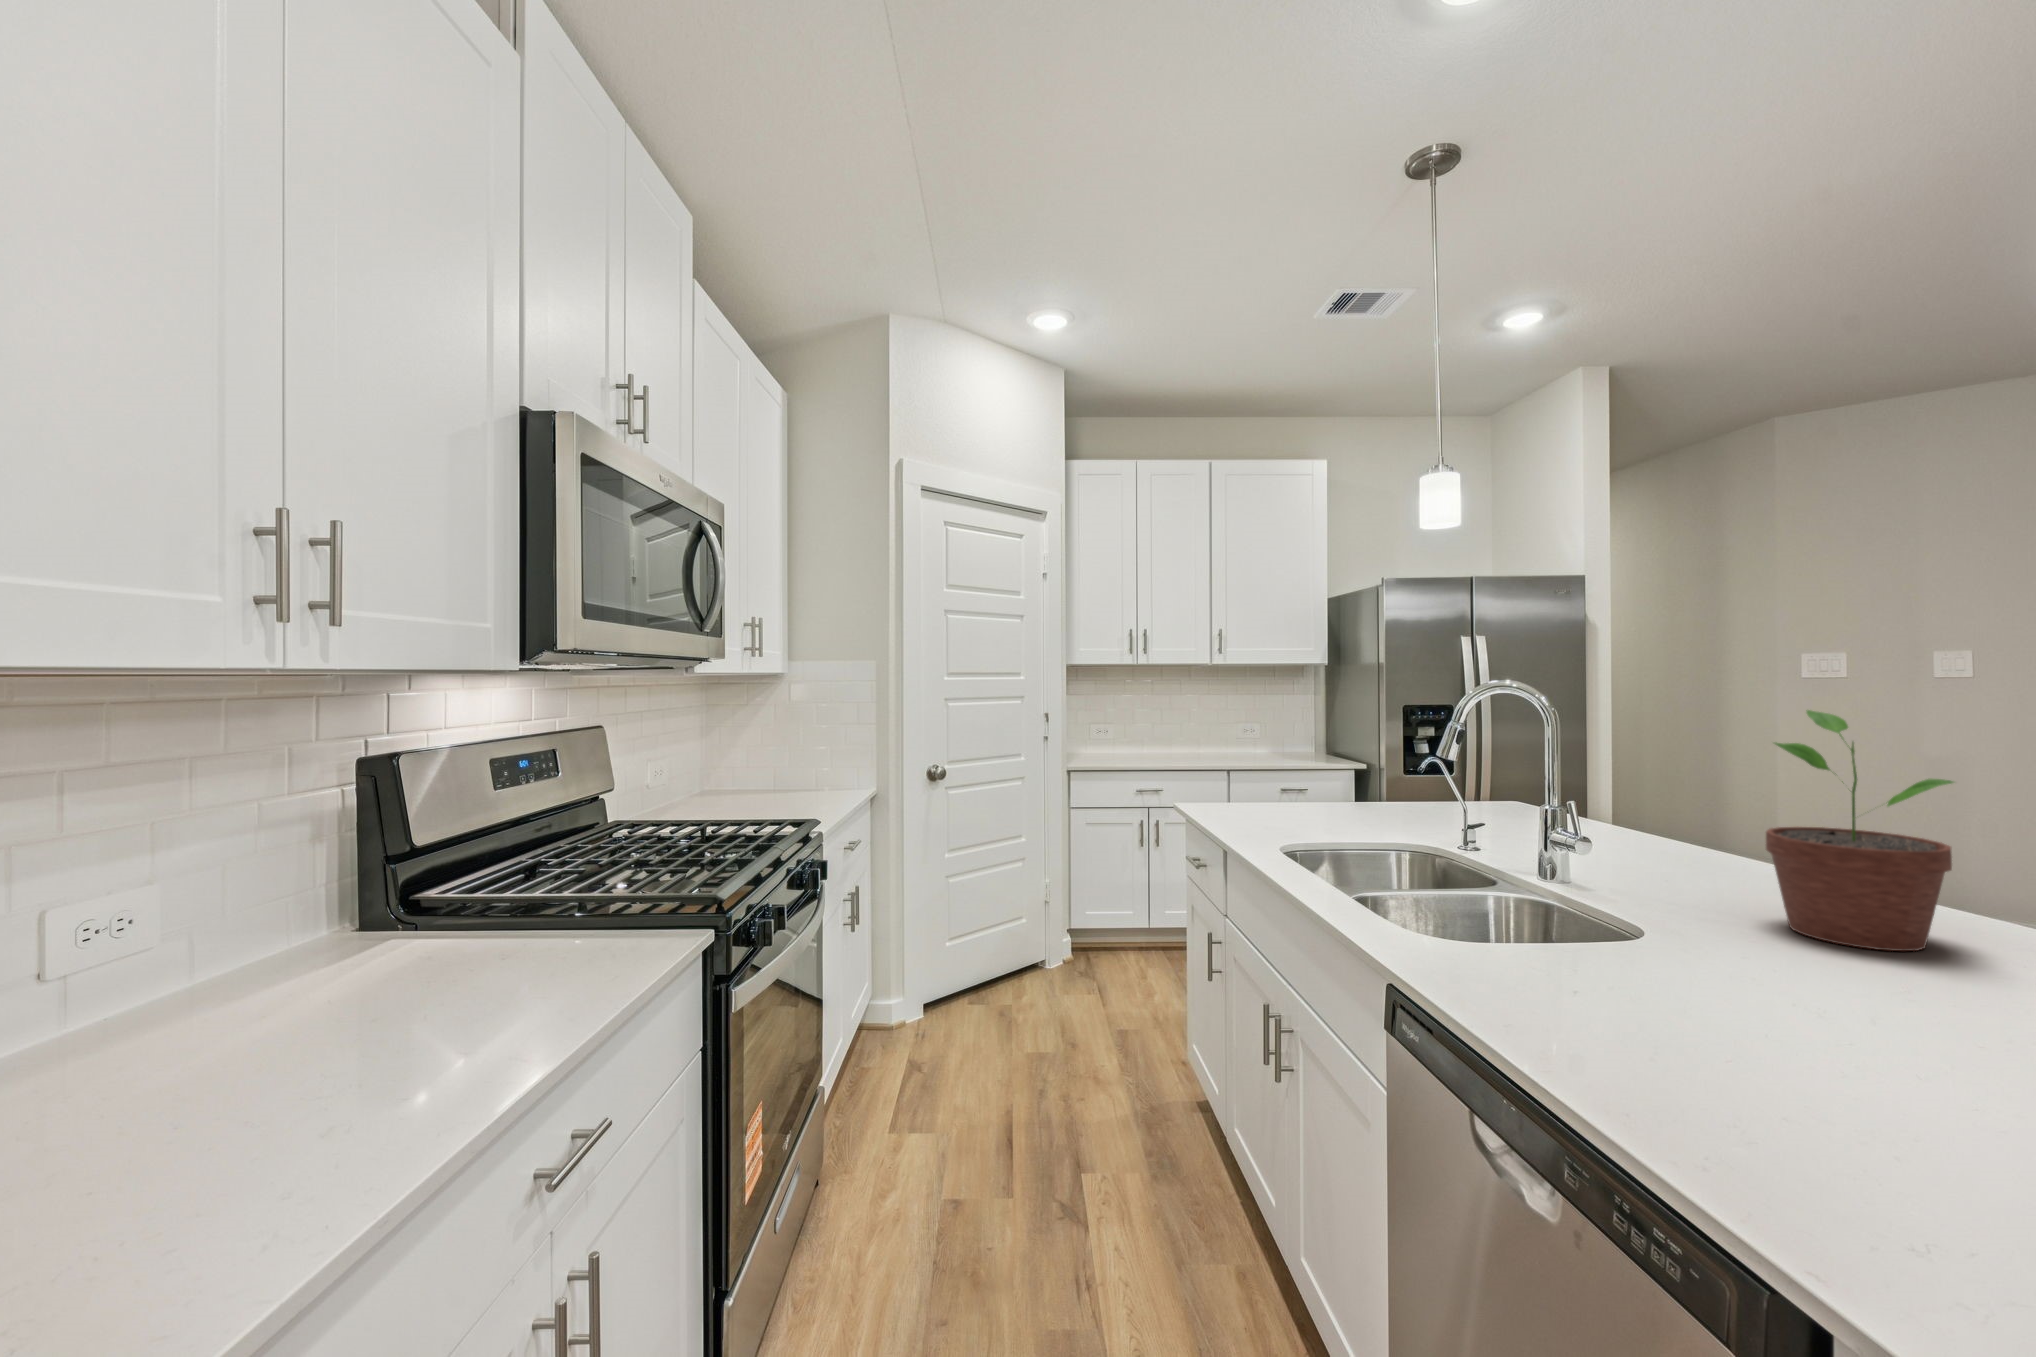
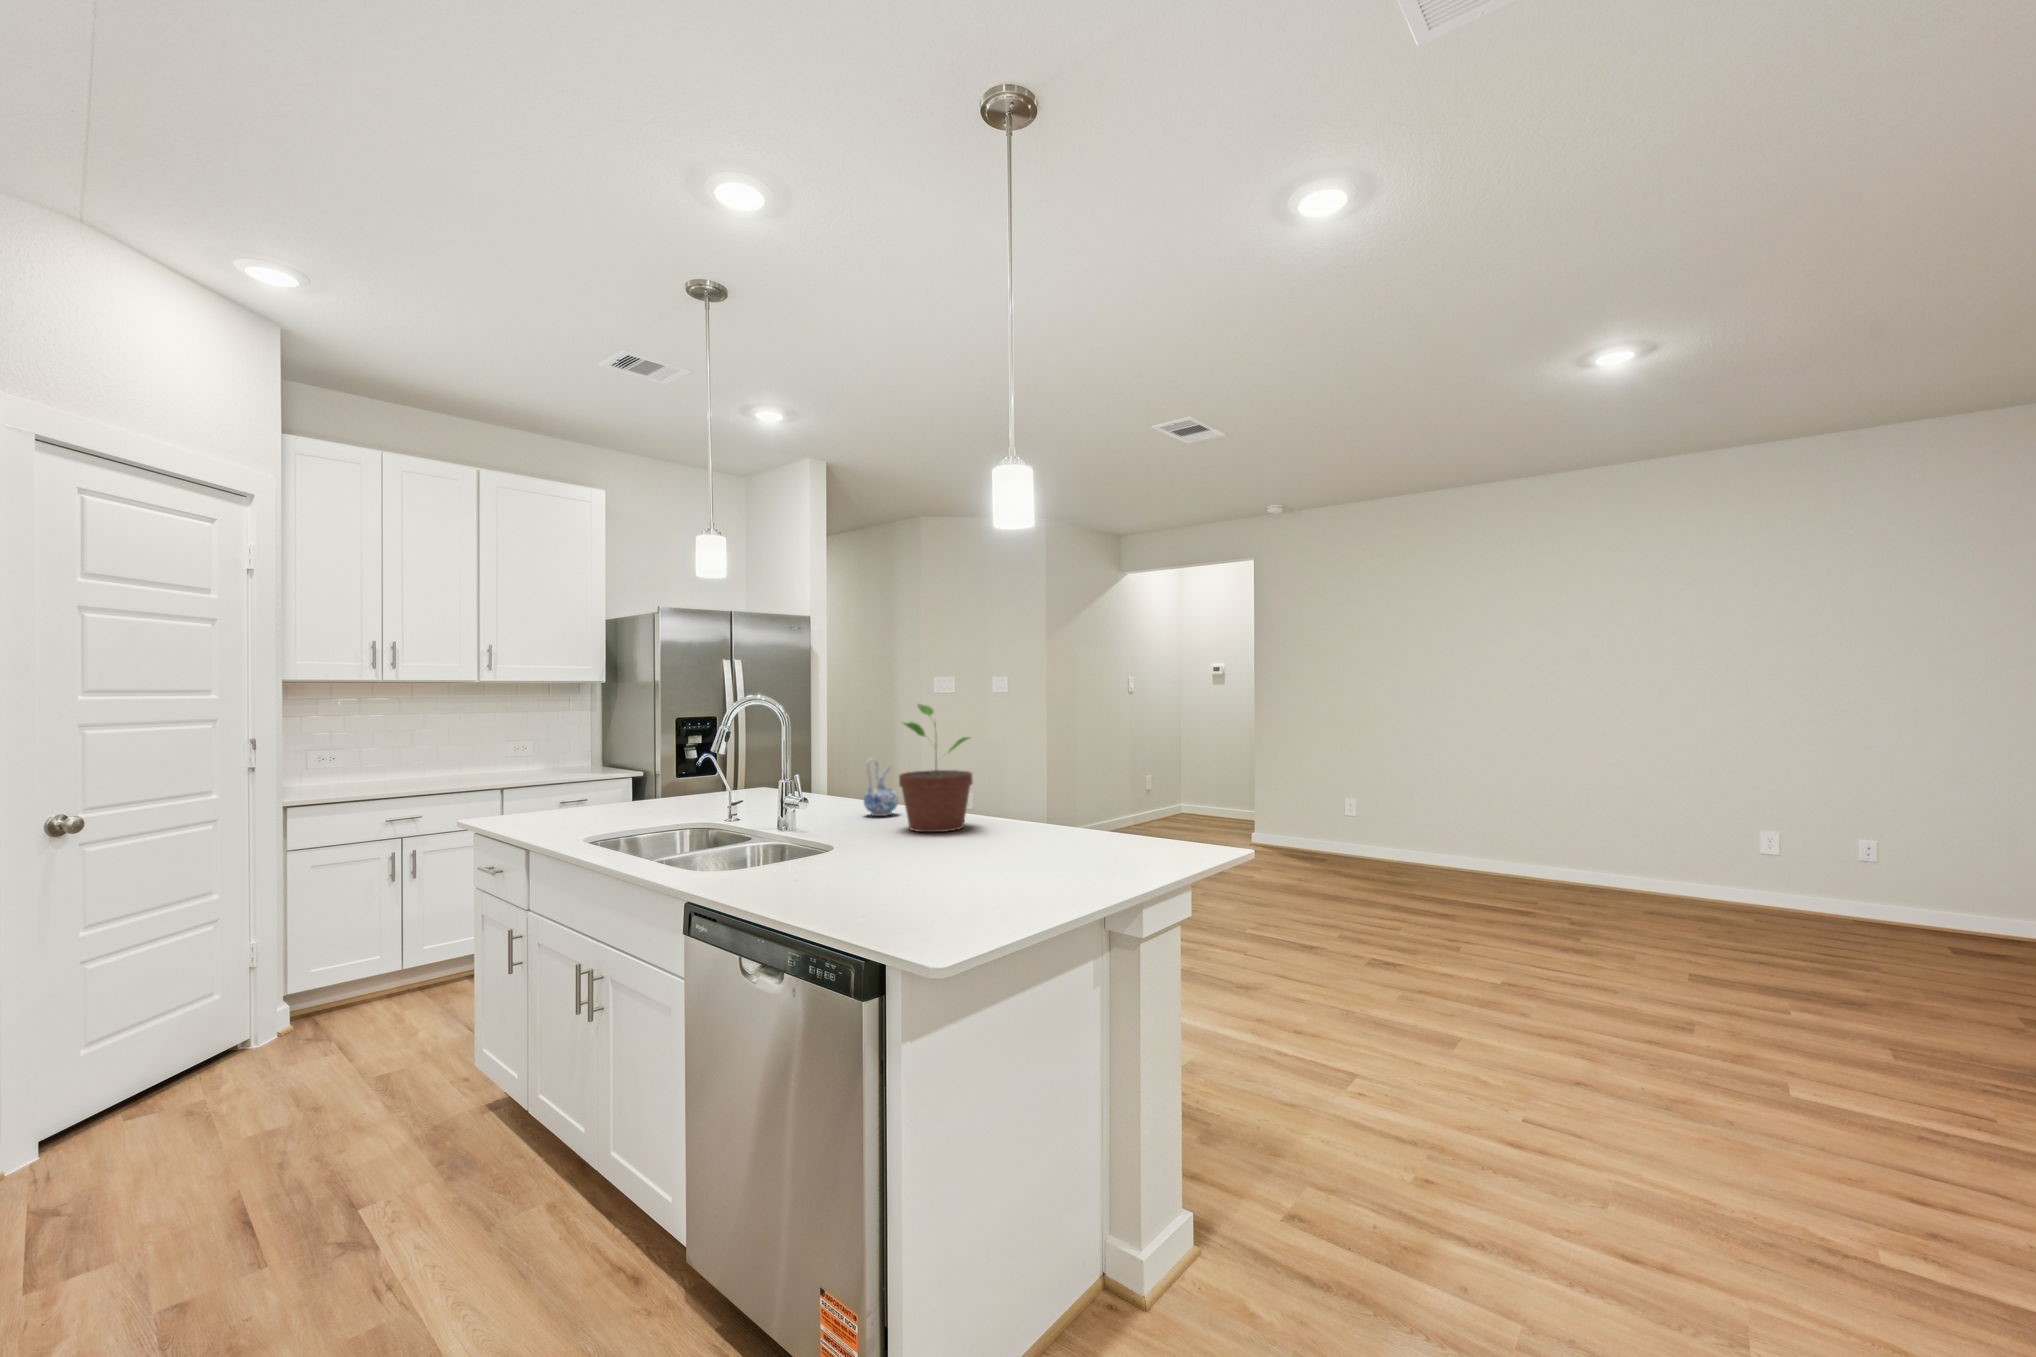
ceramic pitcher: none [1686,792,1758,887] -> present [864,758,898,816]

